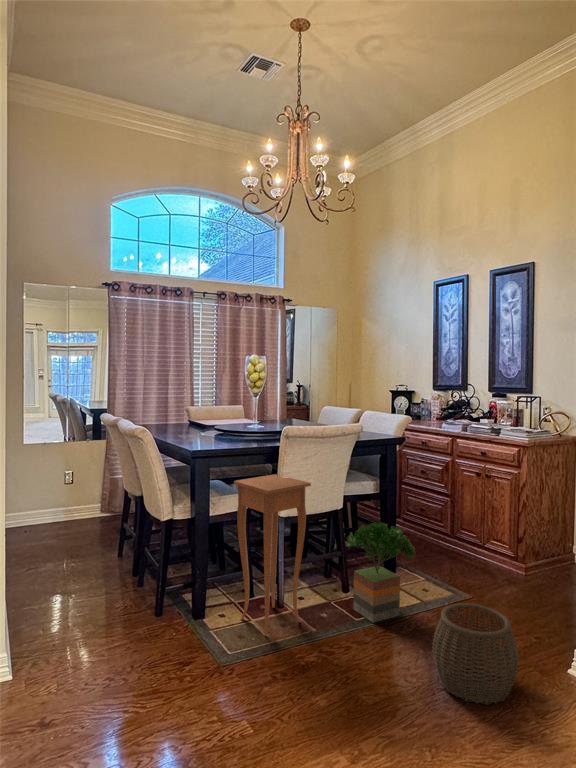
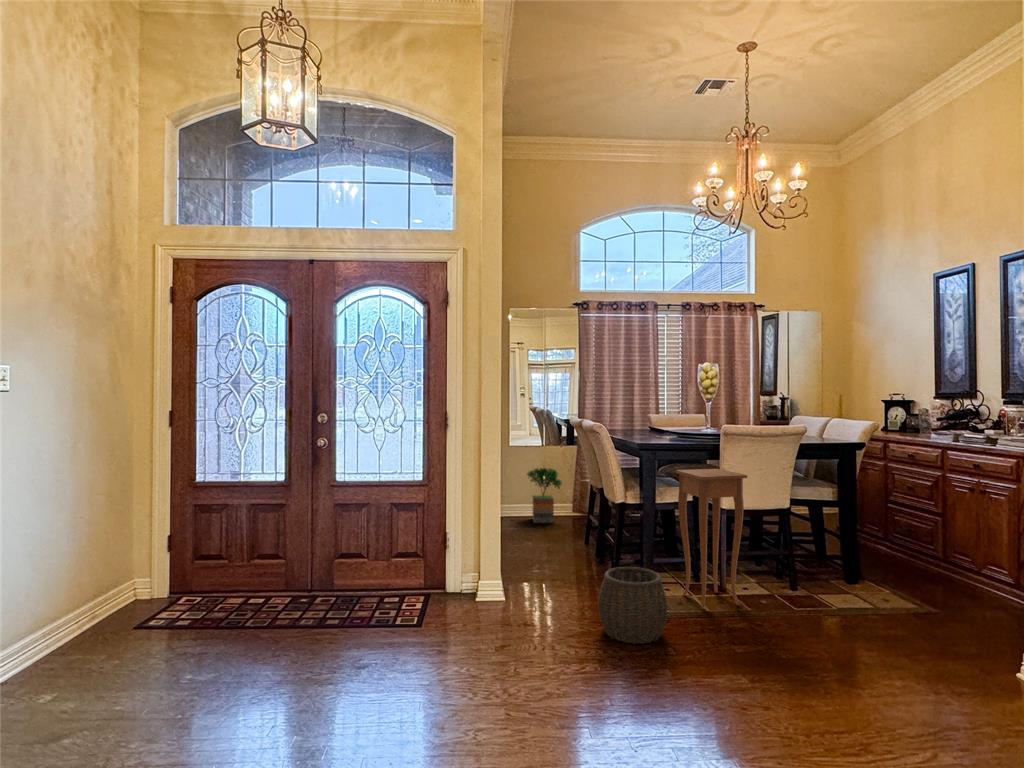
potted tree: present [347,522,416,623] -> present [527,468,562,523]
woven basket: present [432,603,519,705] -> present [598,567,668,644]

